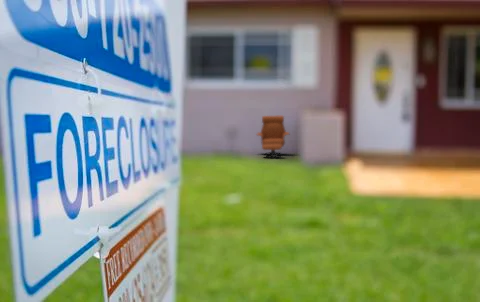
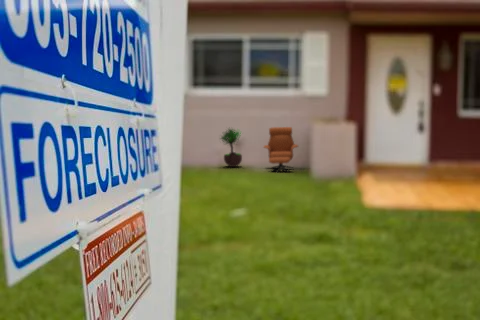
potted tree: none [214,113,237,153] -> present [221,129,242,167]

